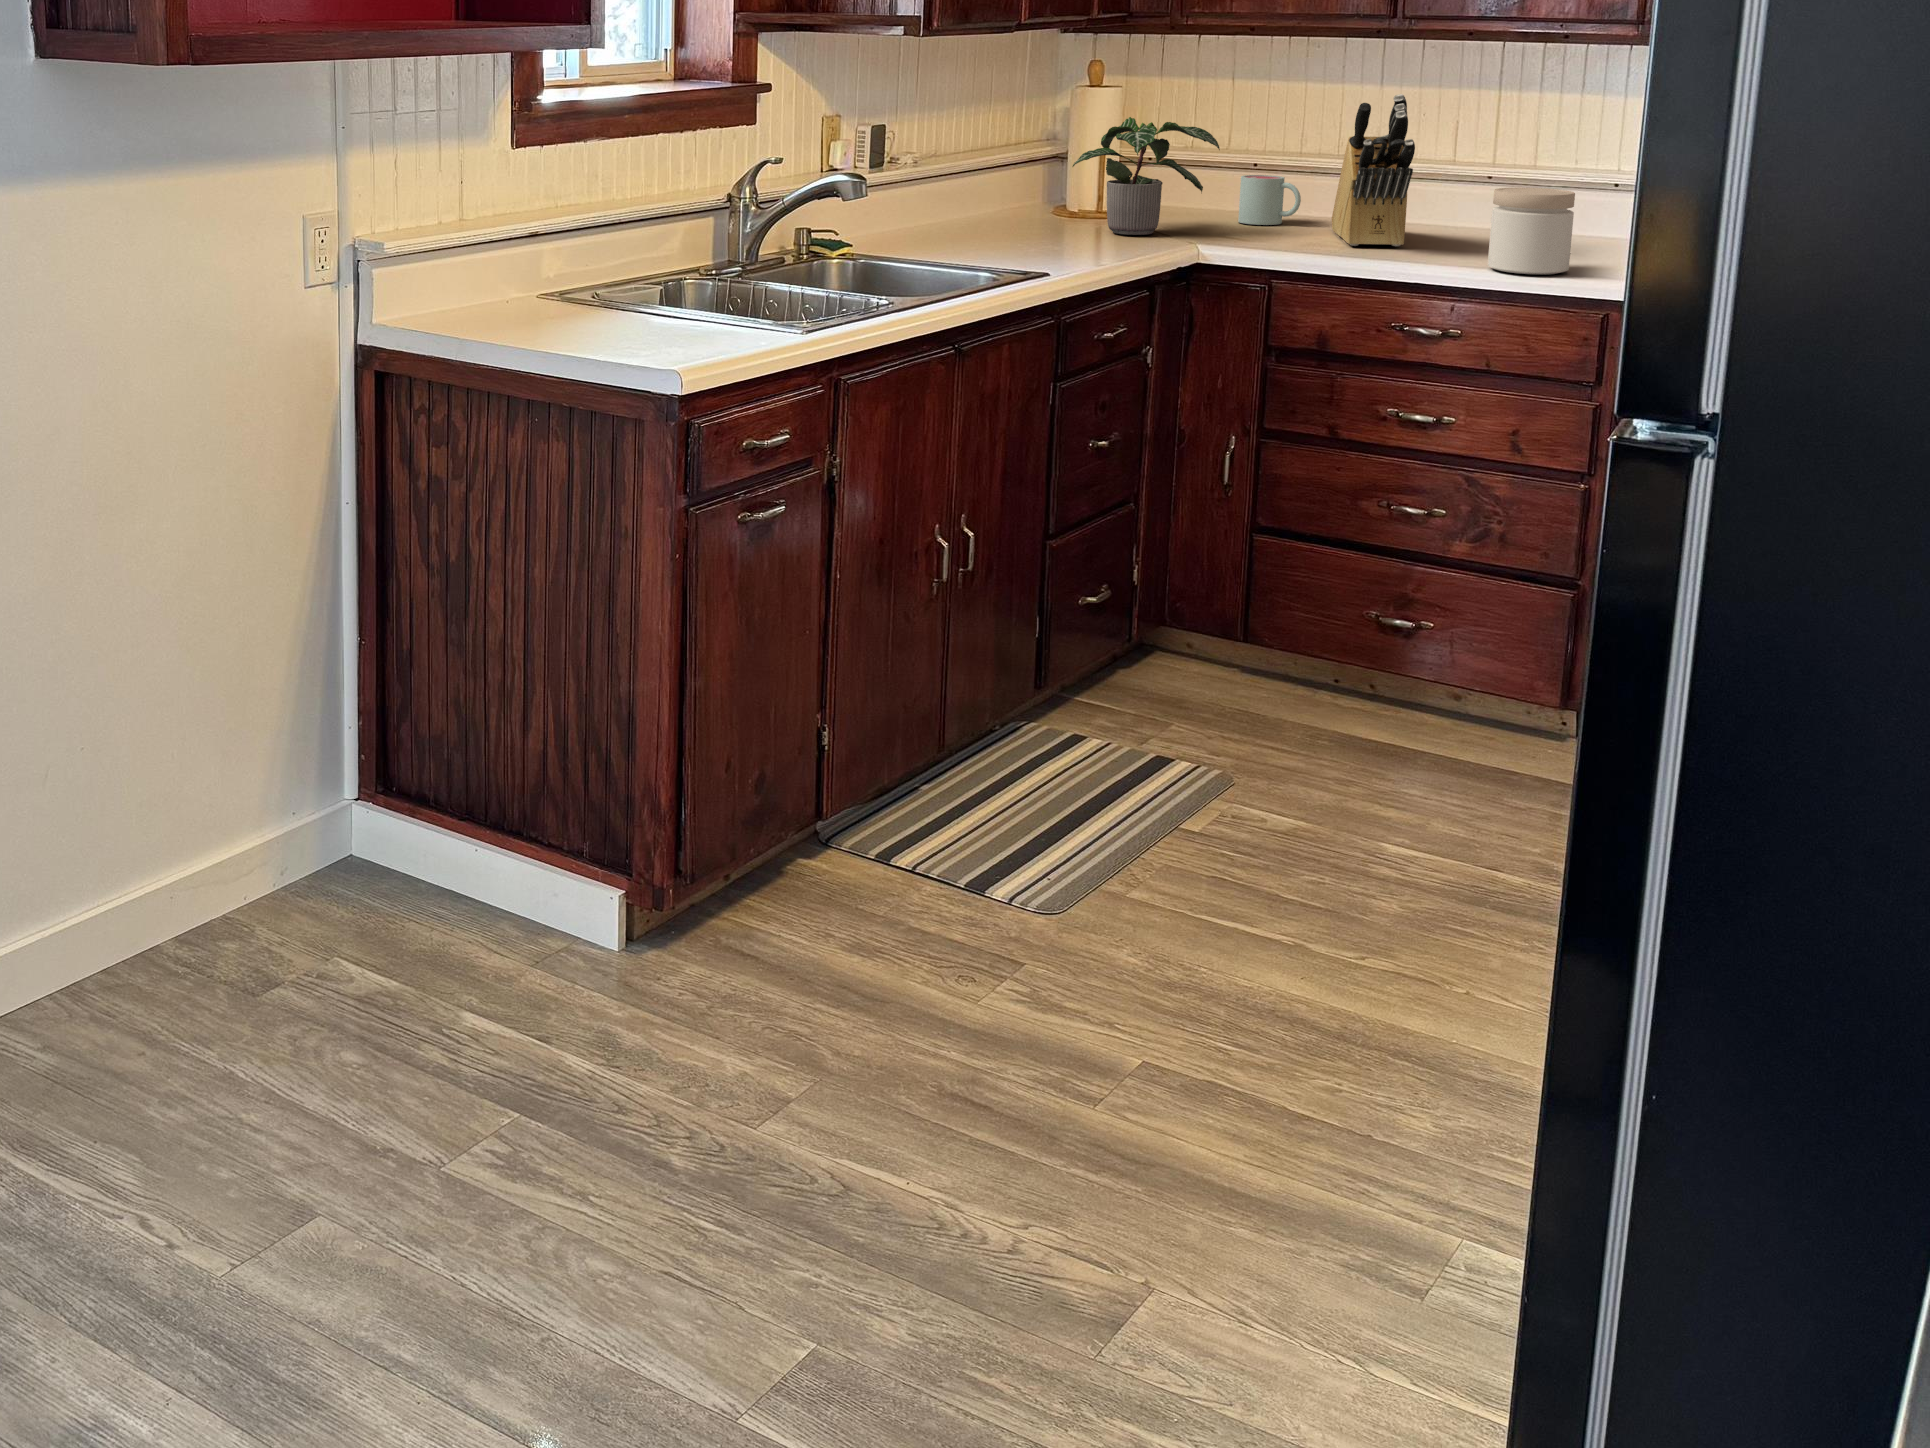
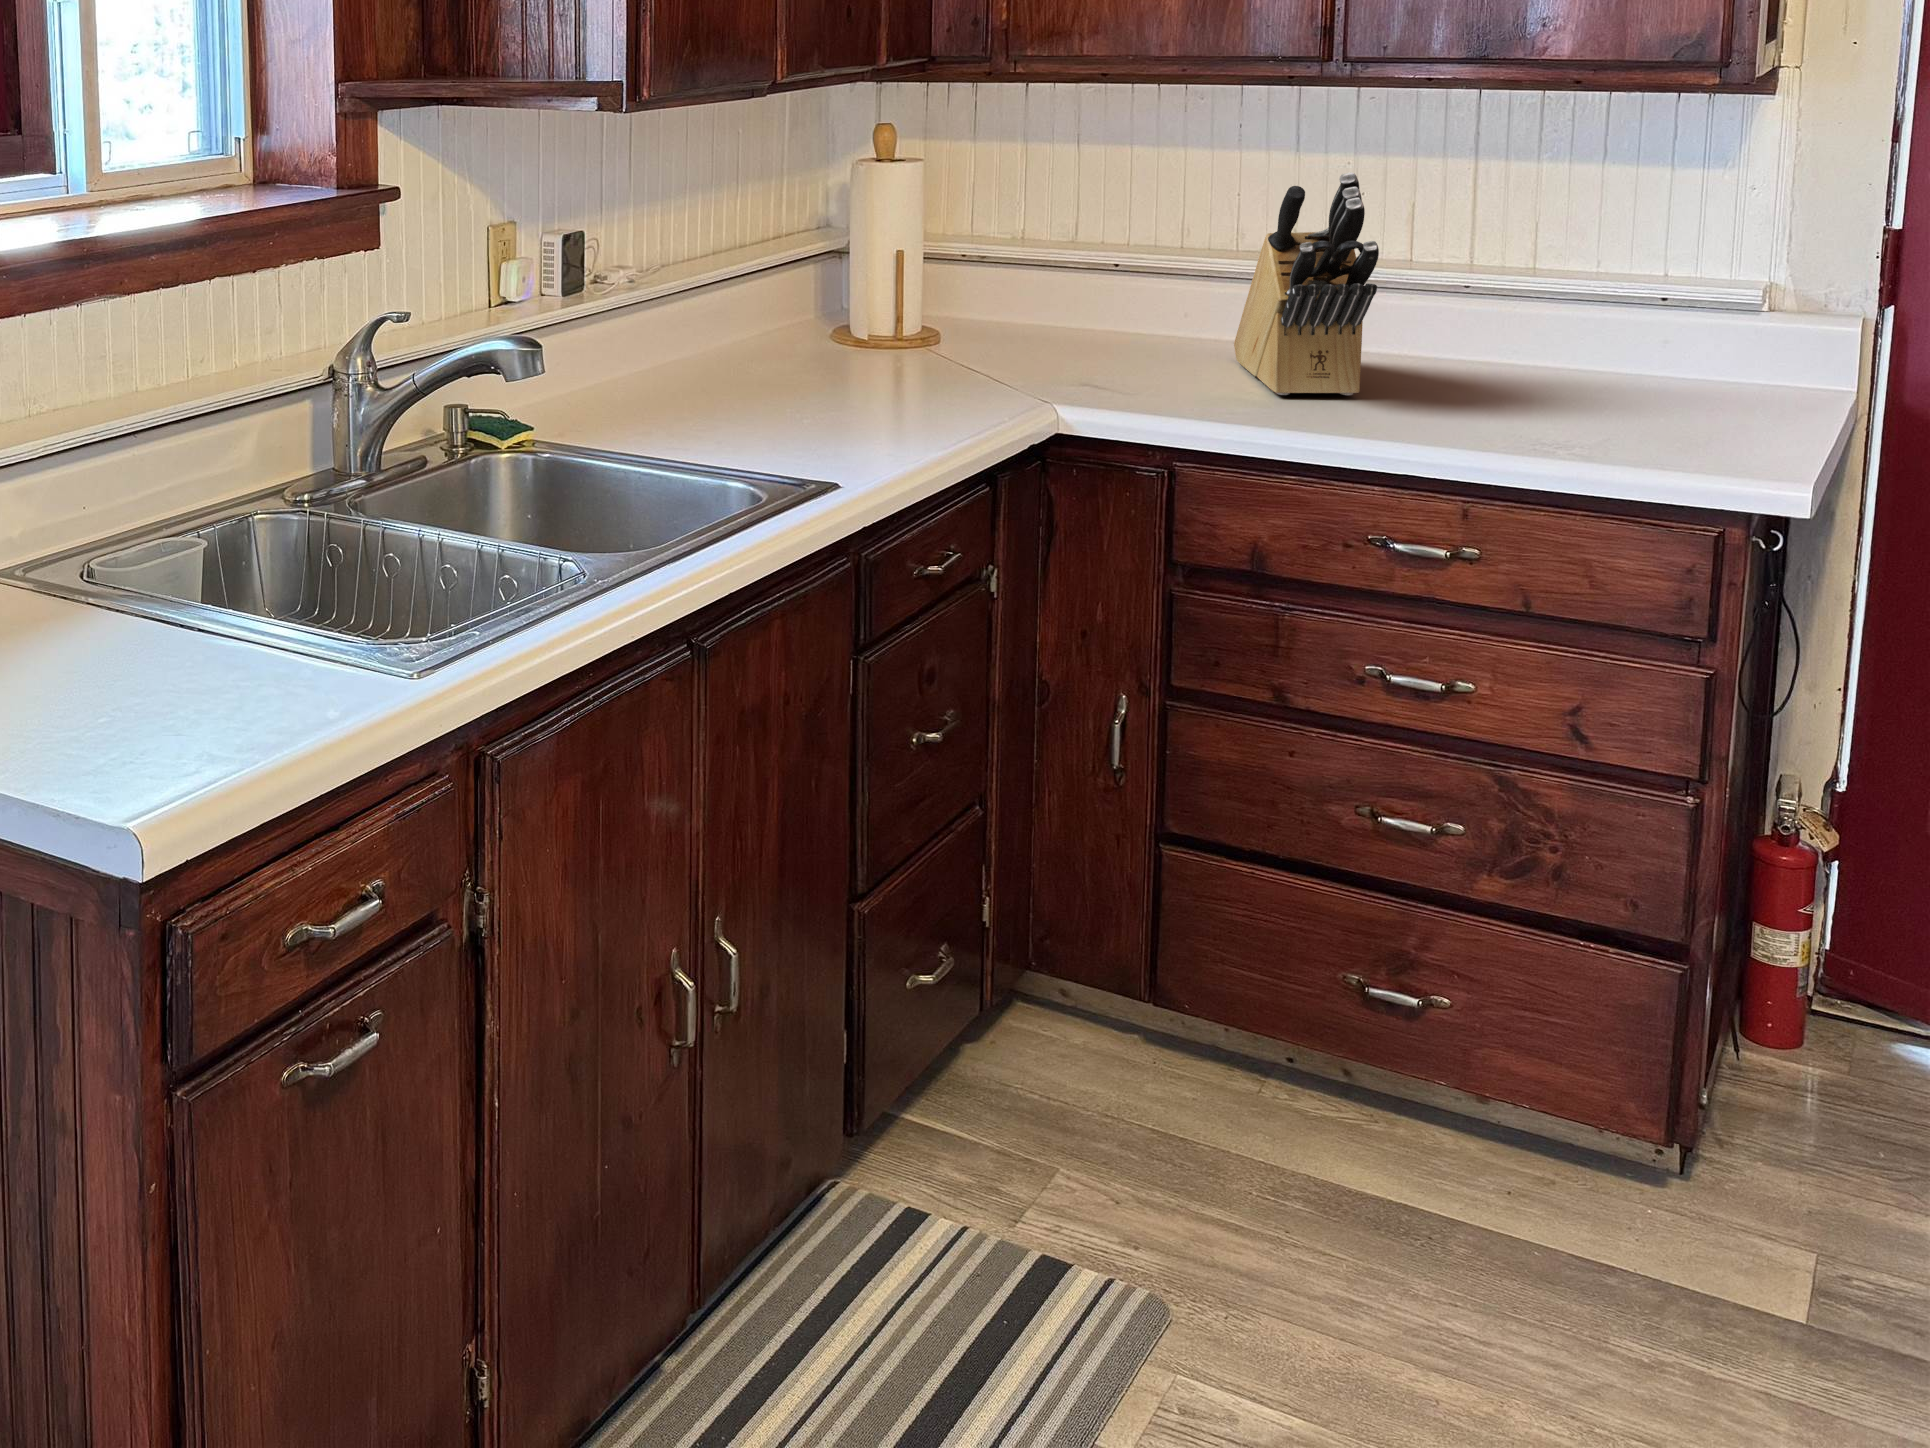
potted plant: present [1072,117,1220,235] -> none [858,206,1072,379]
mug: present [1238,175,1301,225] -> none [1095,279,1186,352]
jar: present [1488,187,1575,274] -> none [1511,315,1654,455]

